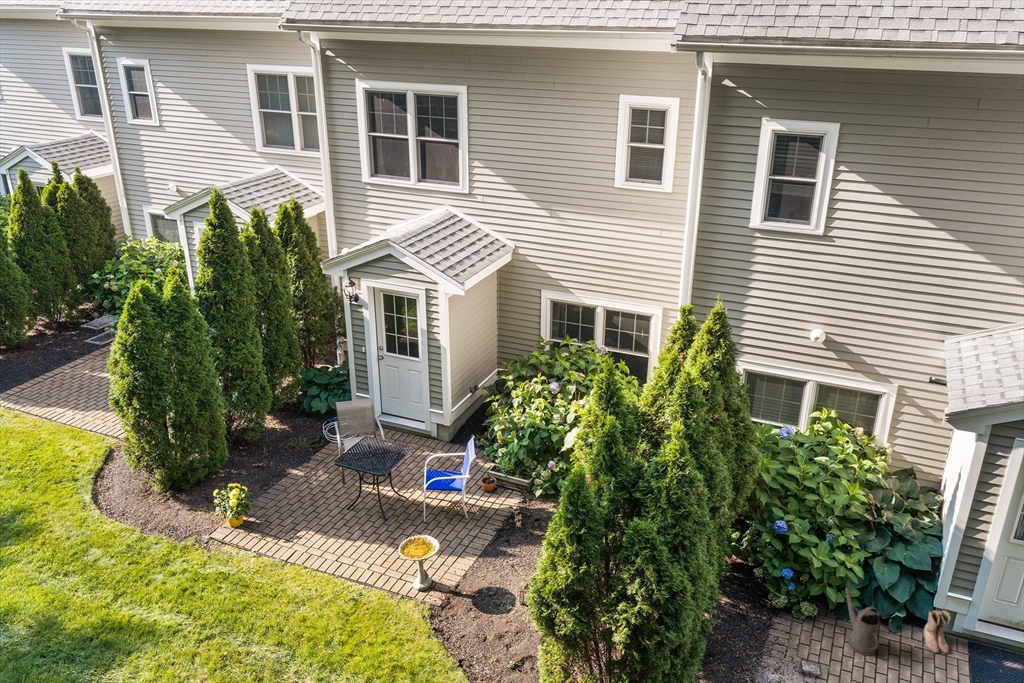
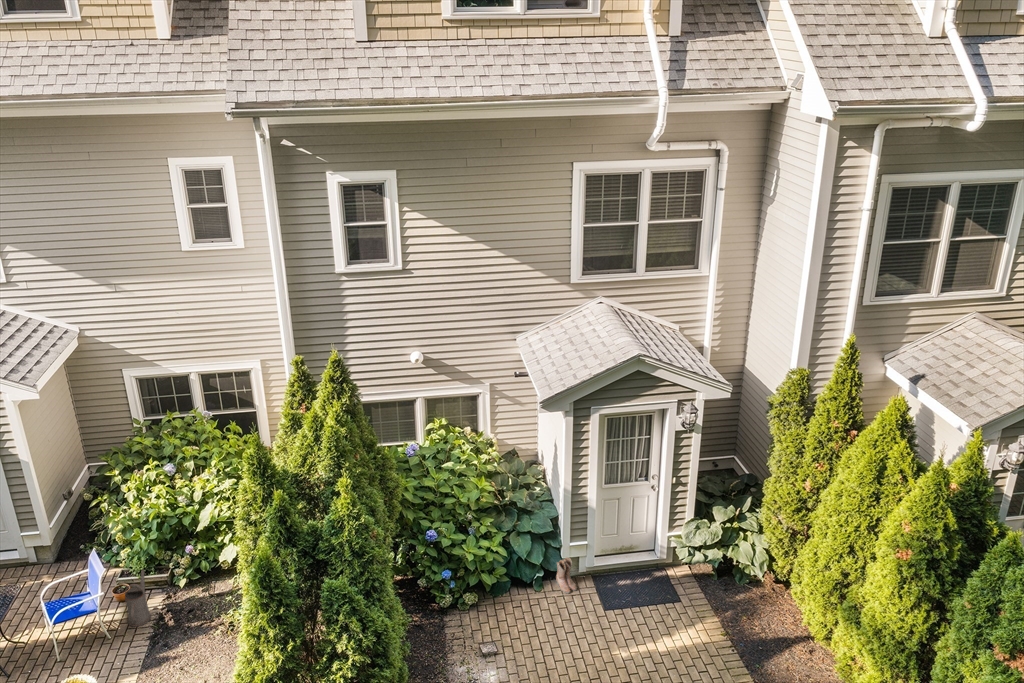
watering can: present [845,587,880,656] -> present [125,570,151,627]

